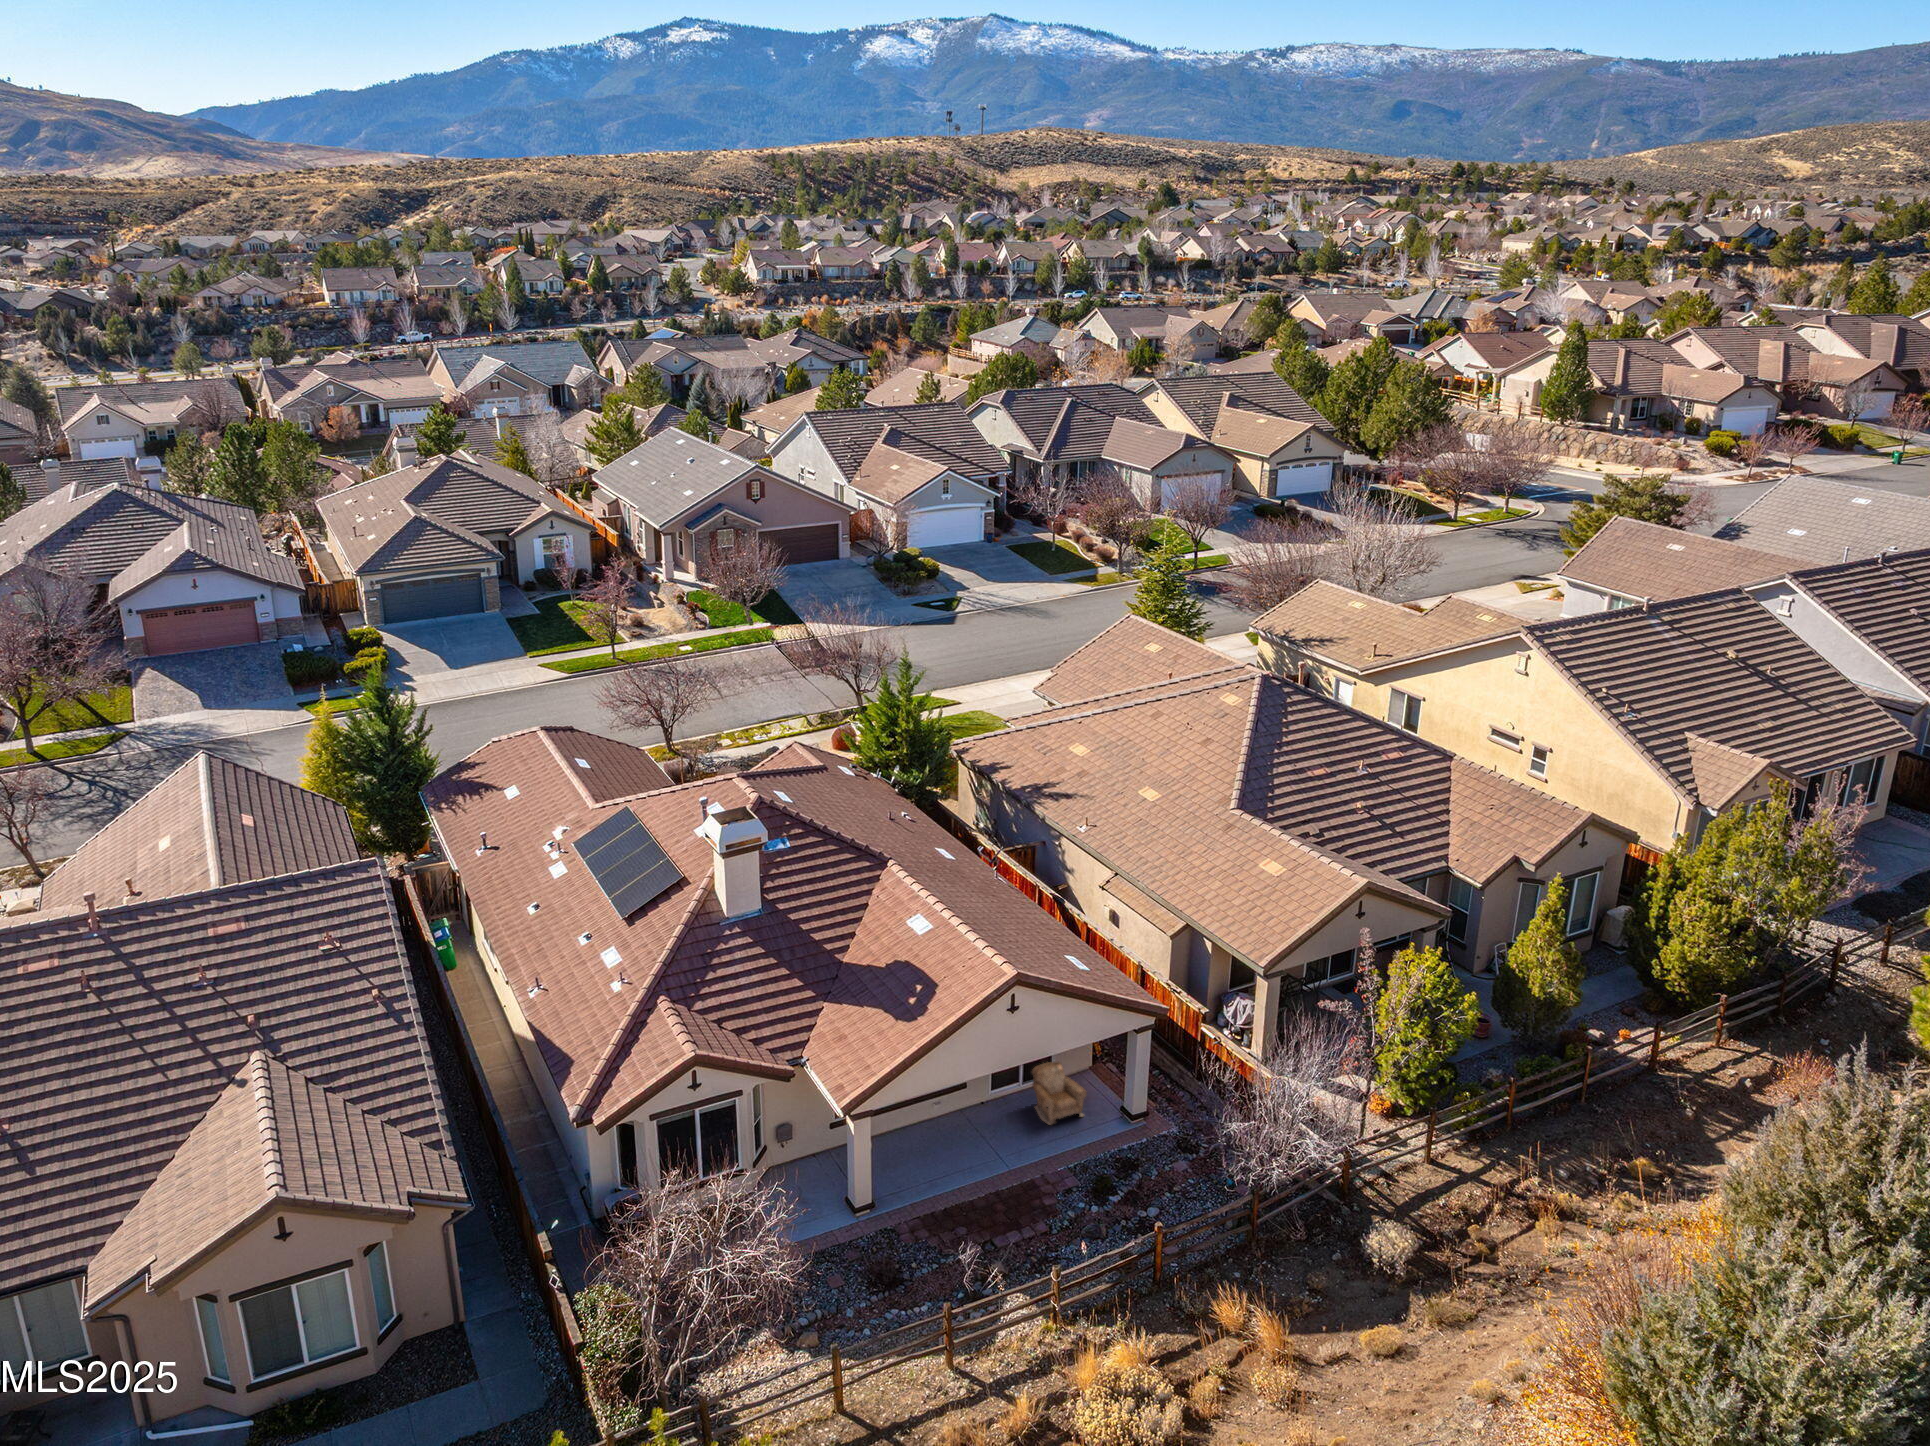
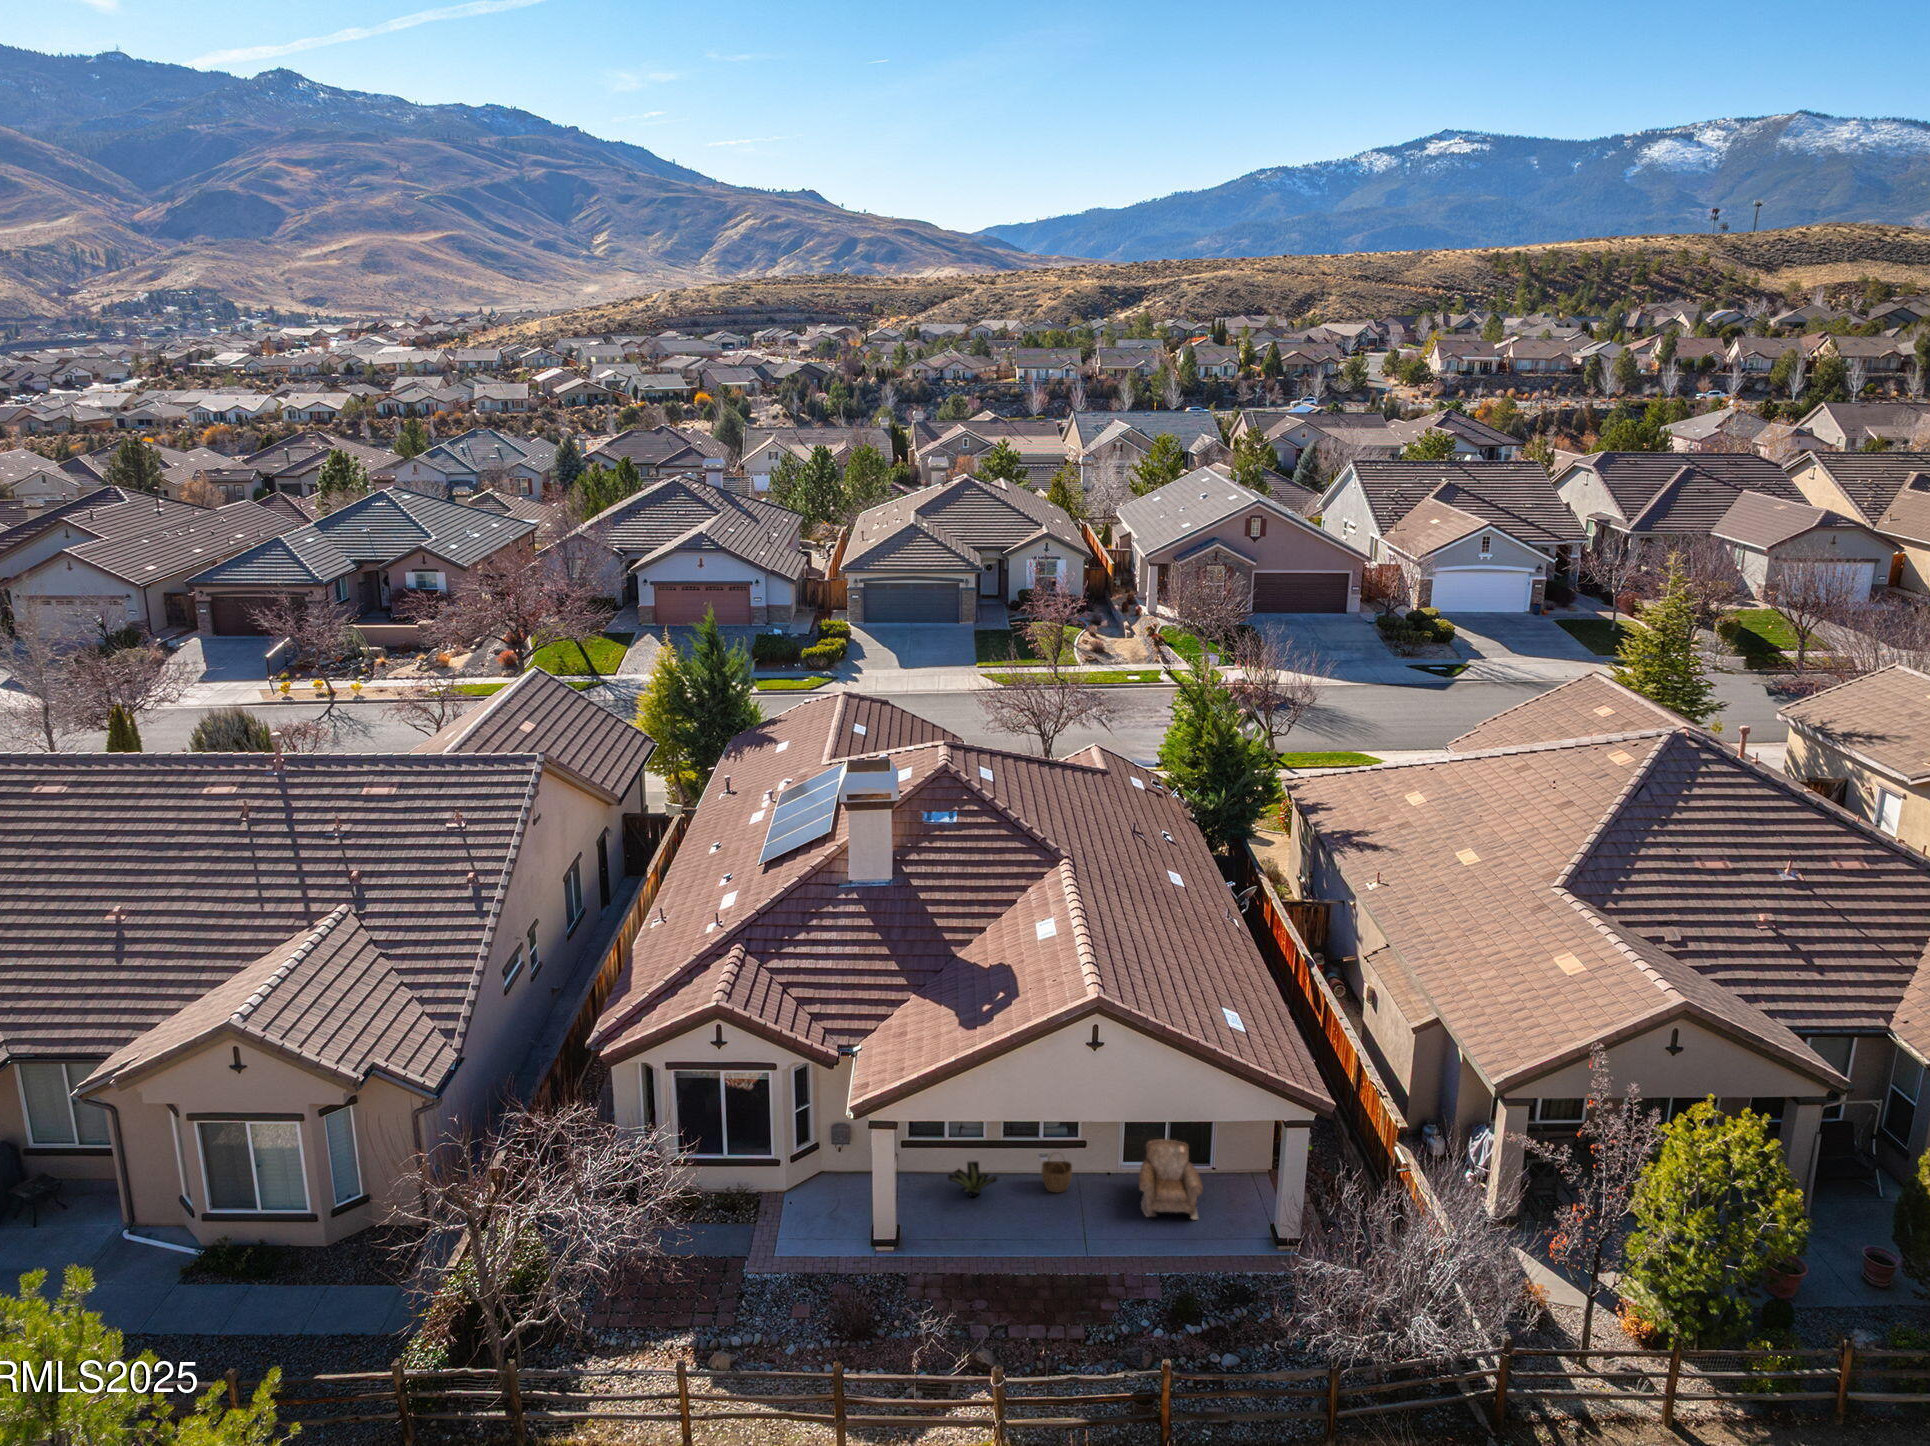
woven basket: none [960,1096,984,1129] -> present [1041,1154,1072,1193]
potted plant: none [895,1121,934,1151] -> present [948,1161,997,1198]

